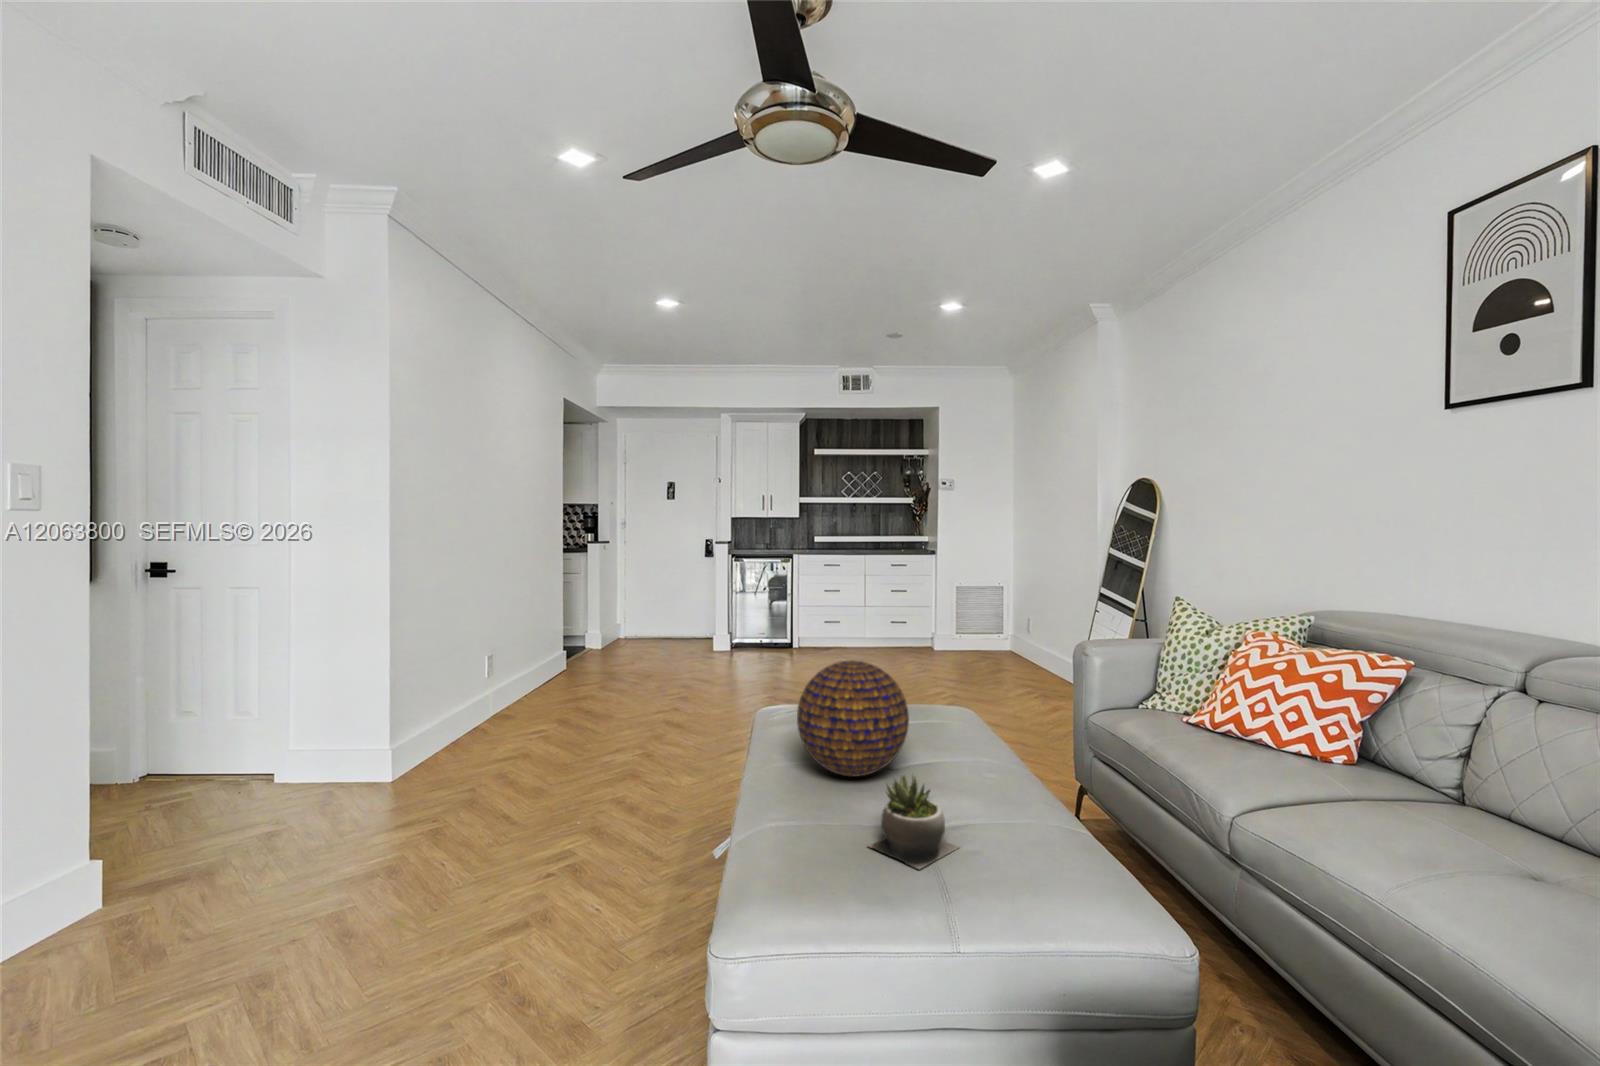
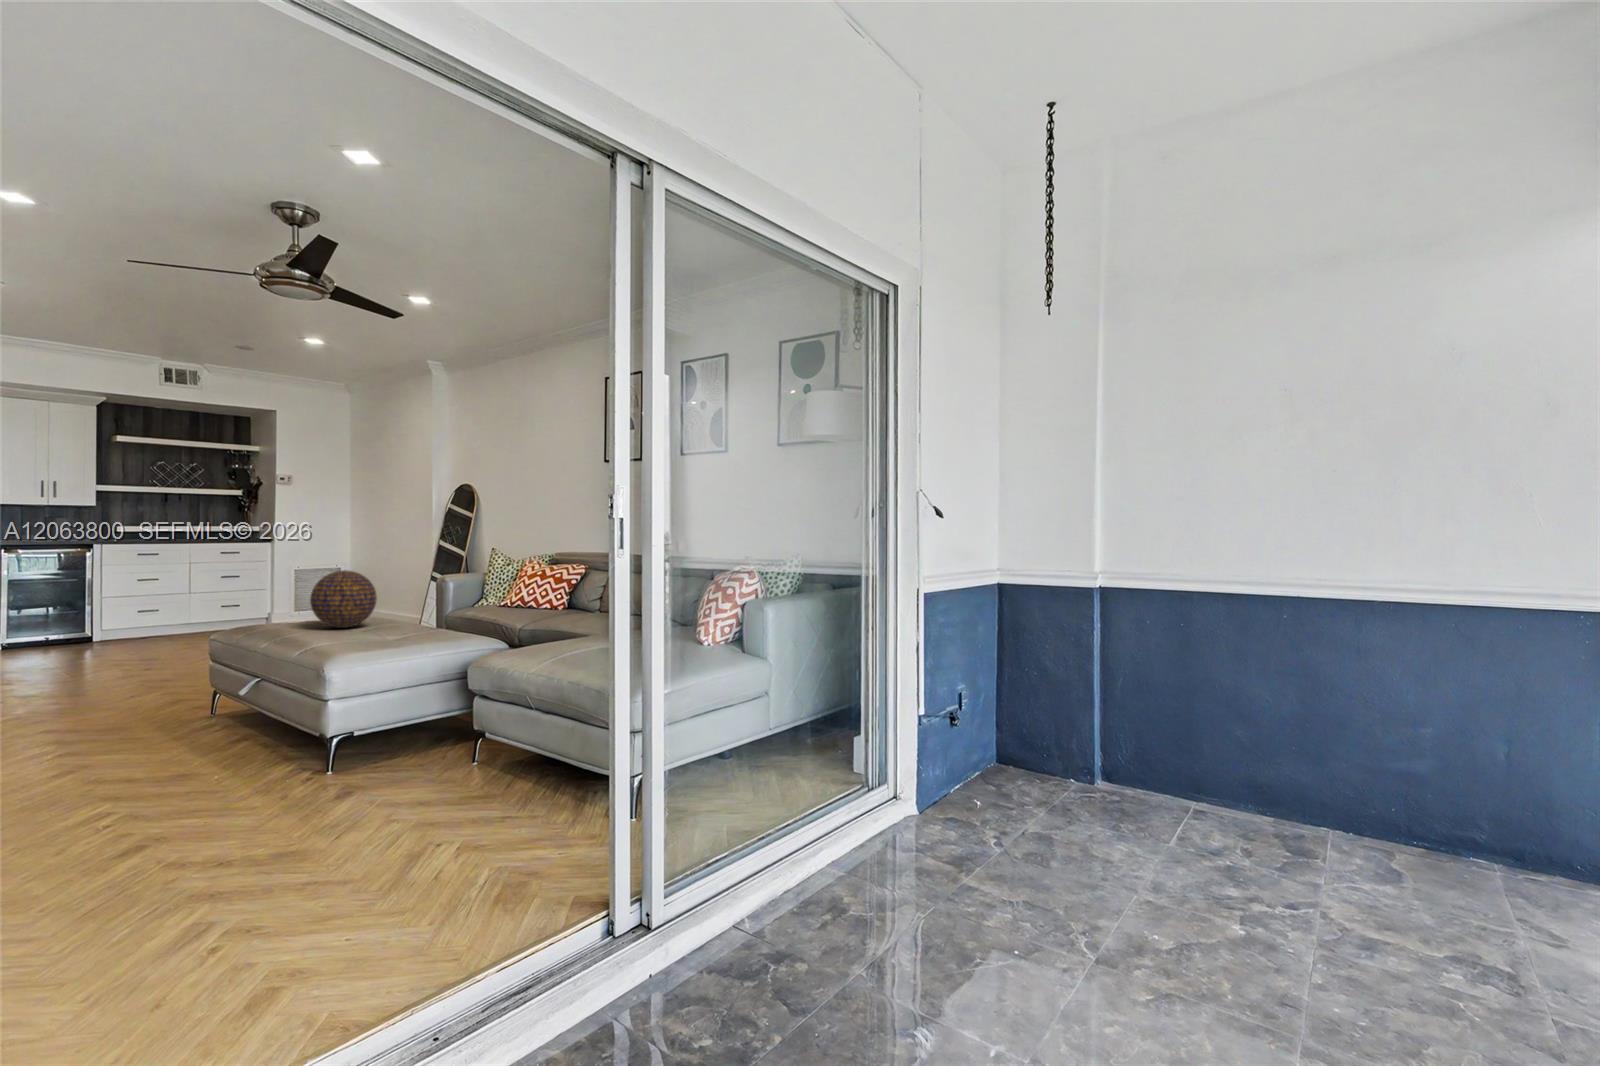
succulent plant: present [868,775,958,869] -> none [379,604,419,636]

